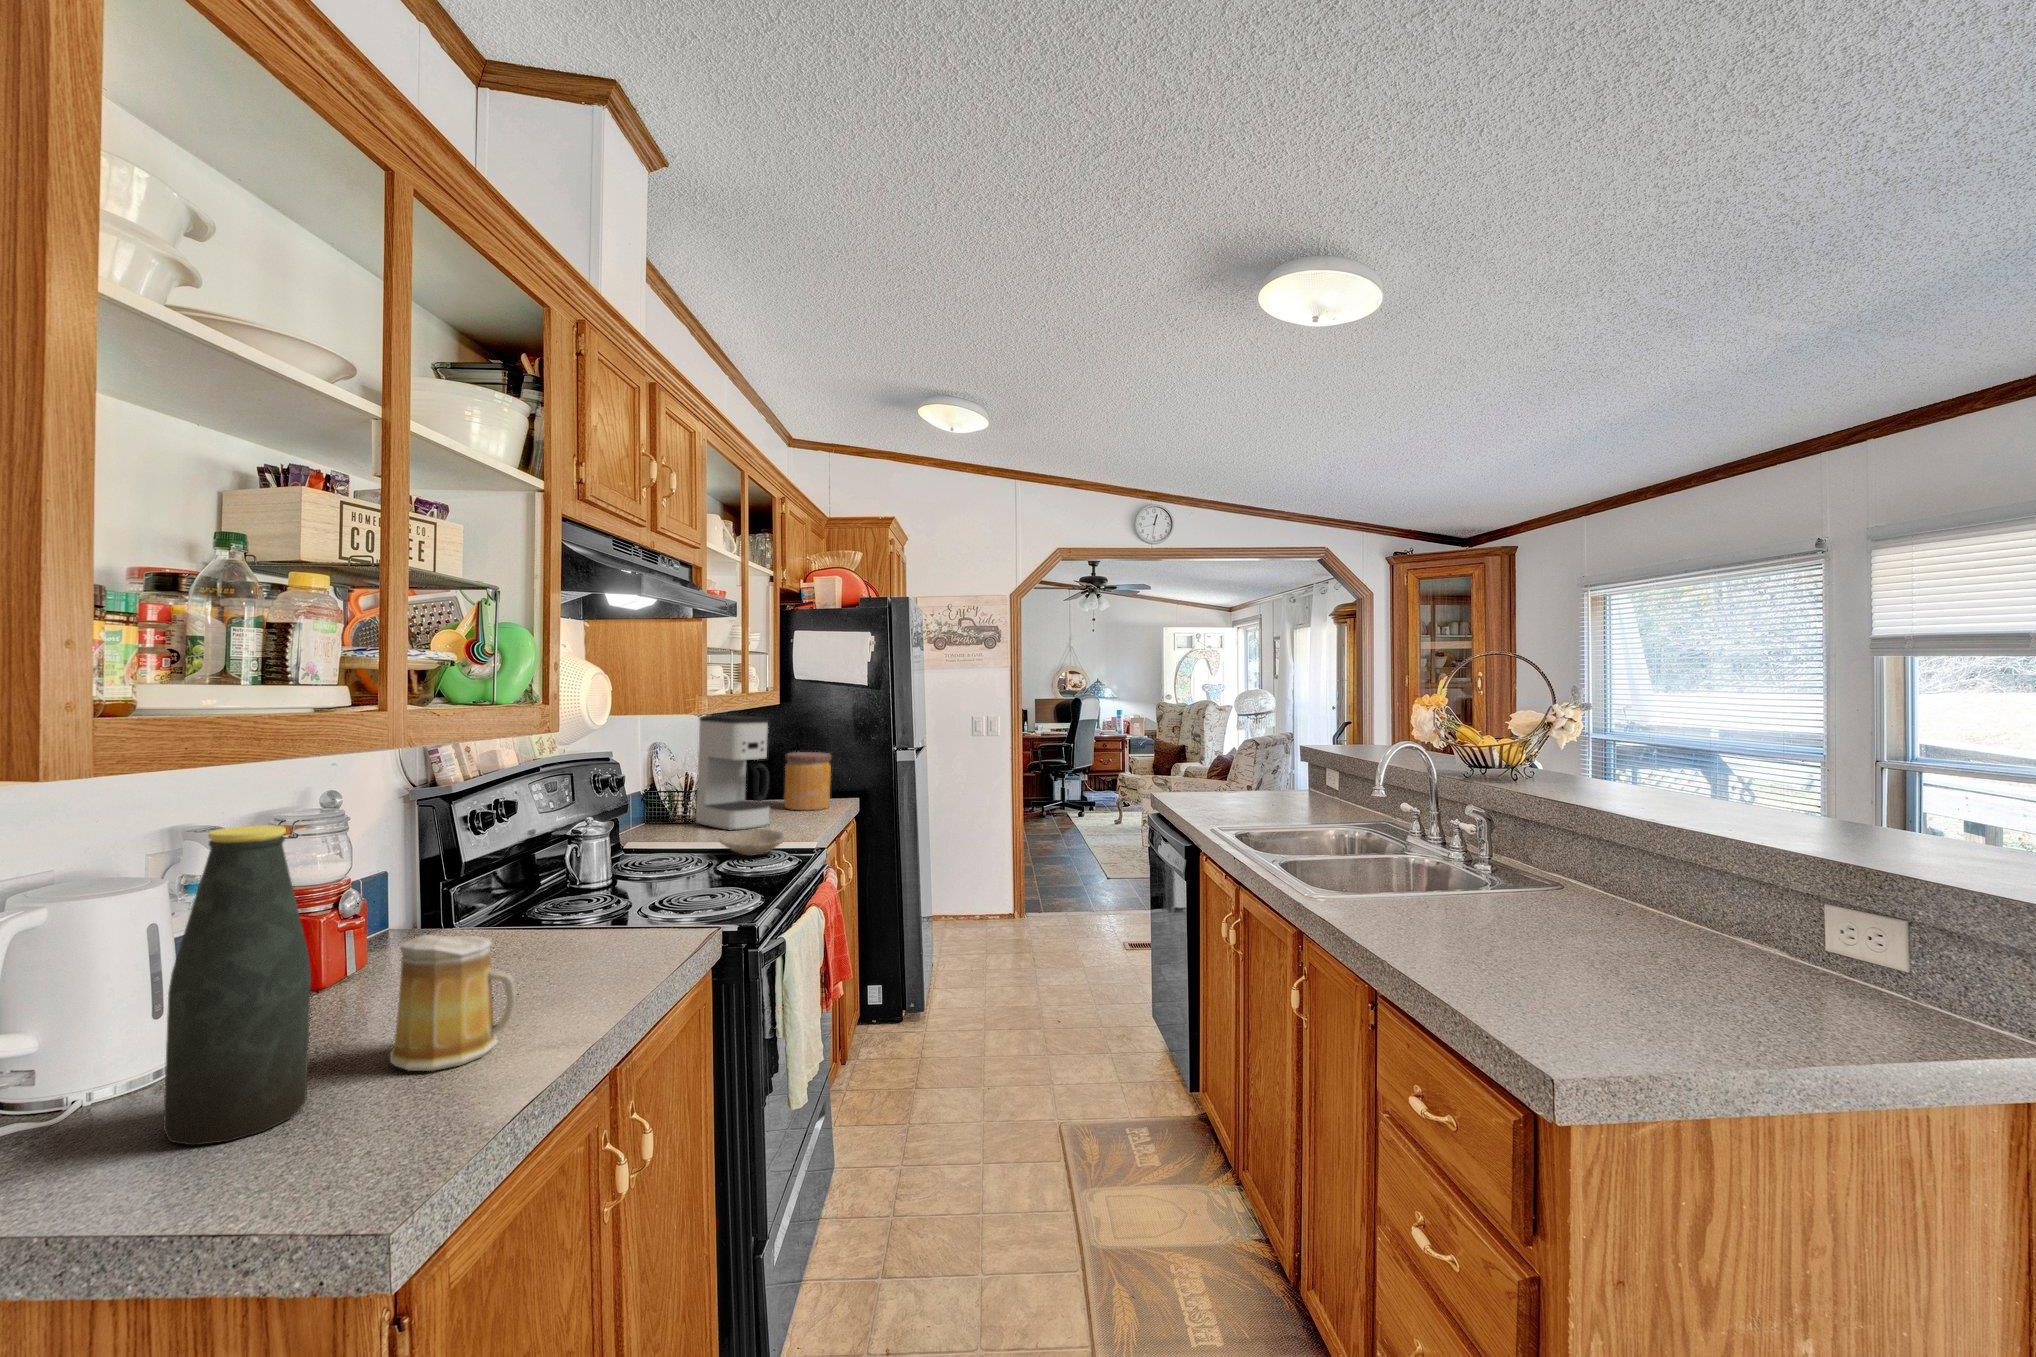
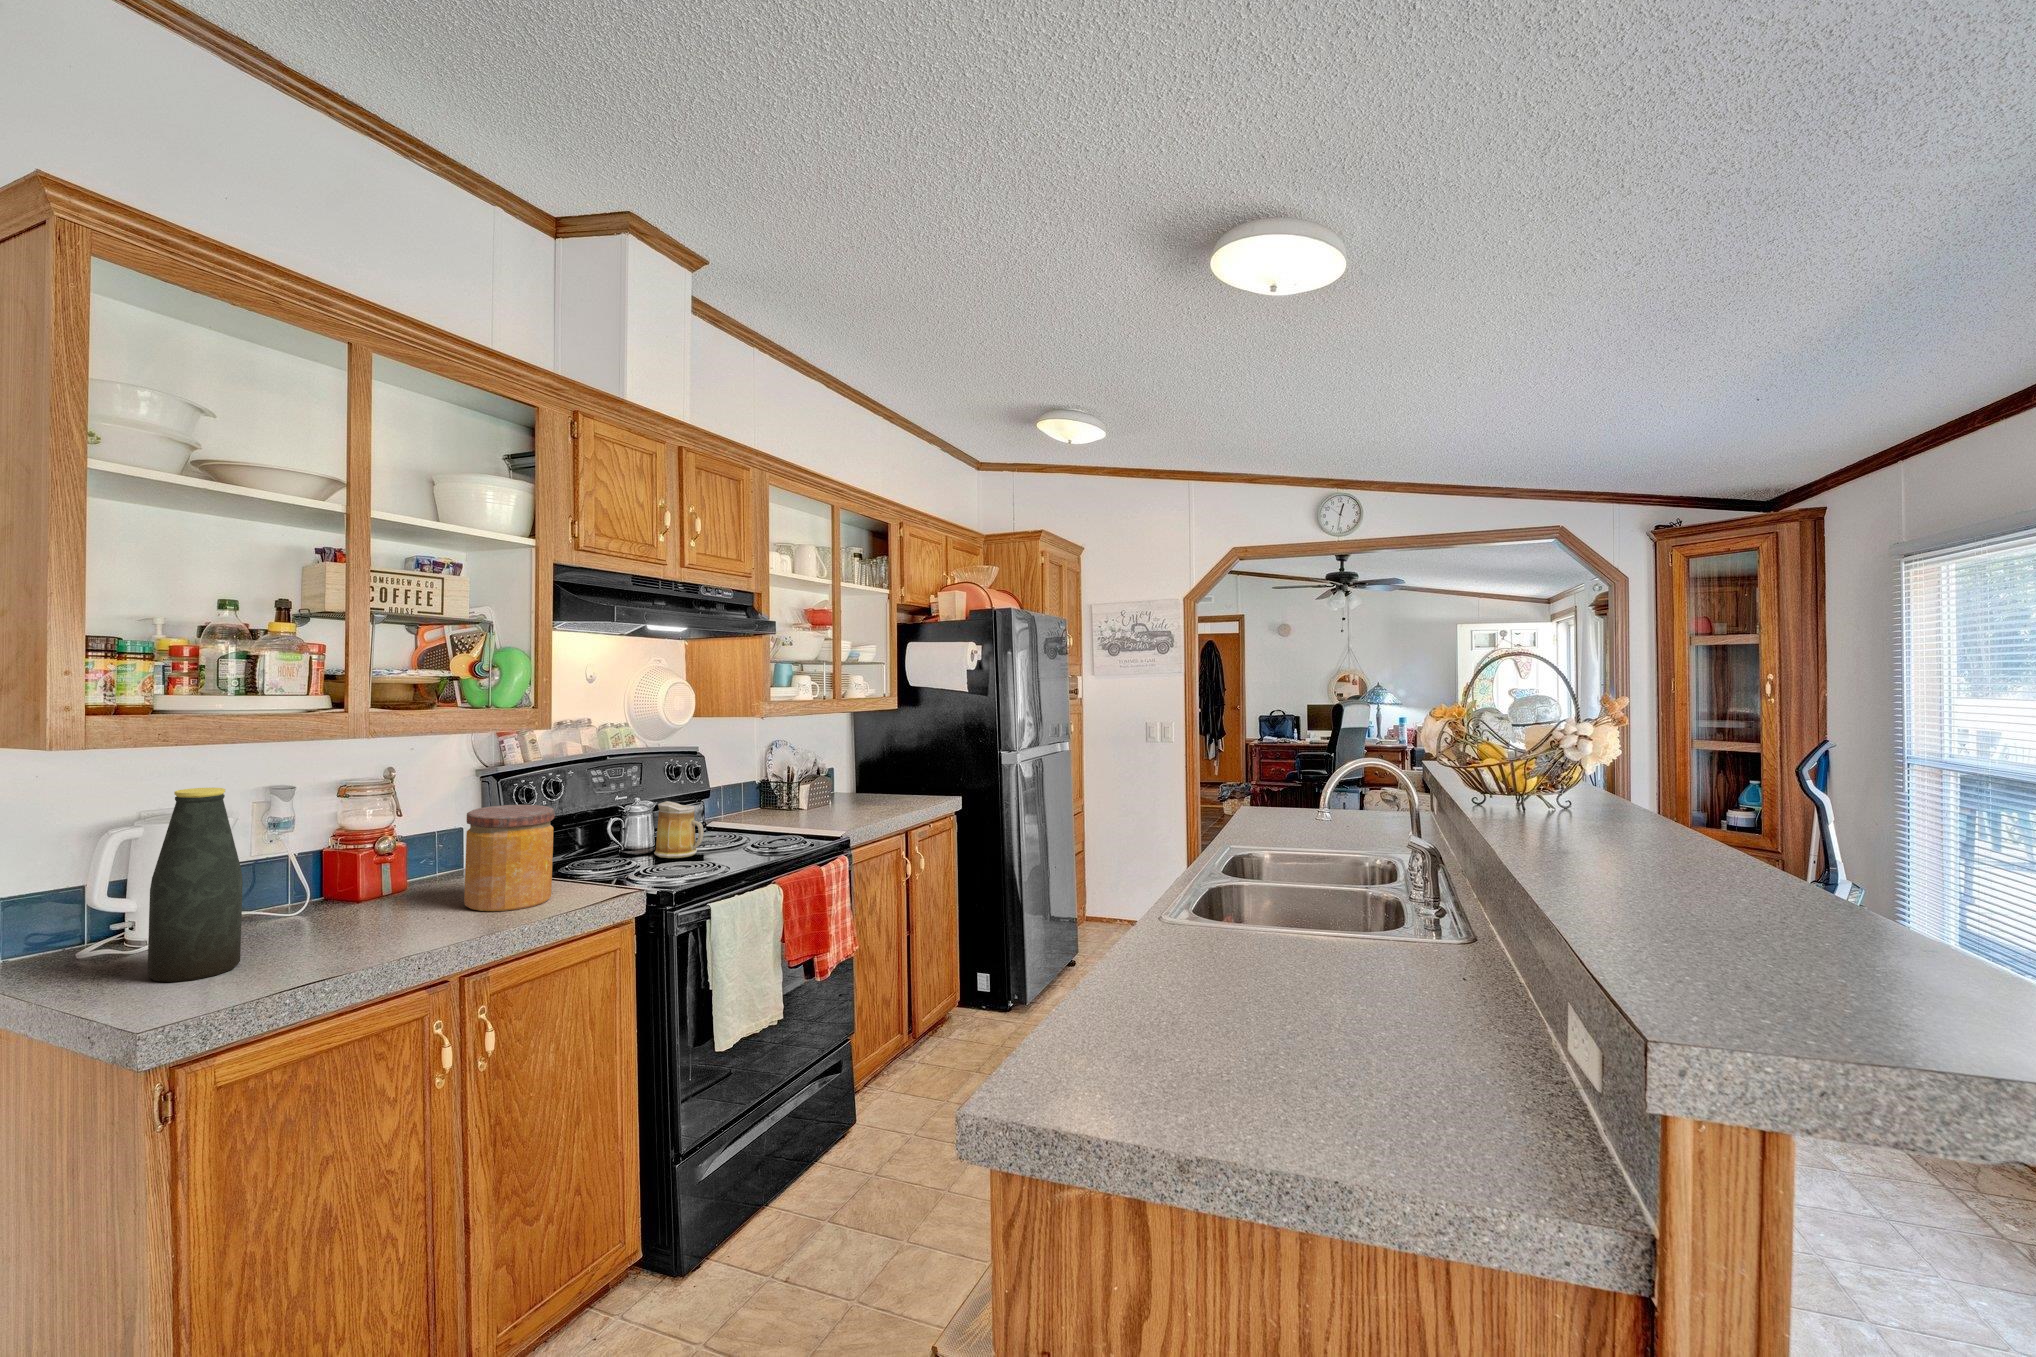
coffee maker: present [696,716,770,830] -> none [801,715,862,815]
jar: present [784,752,831,810] -> present [464,805,555,911]
bowl: present [720,829,785,856] -> none [764,815,820,837]
mug: present [390,935,516,1071] -> present [654,801,704,858]

